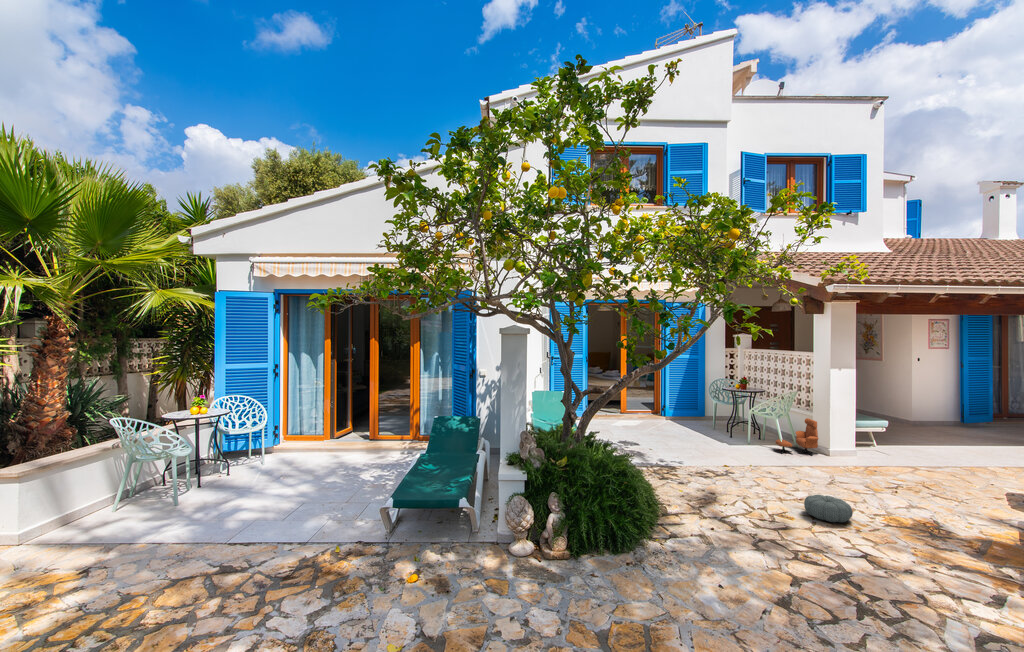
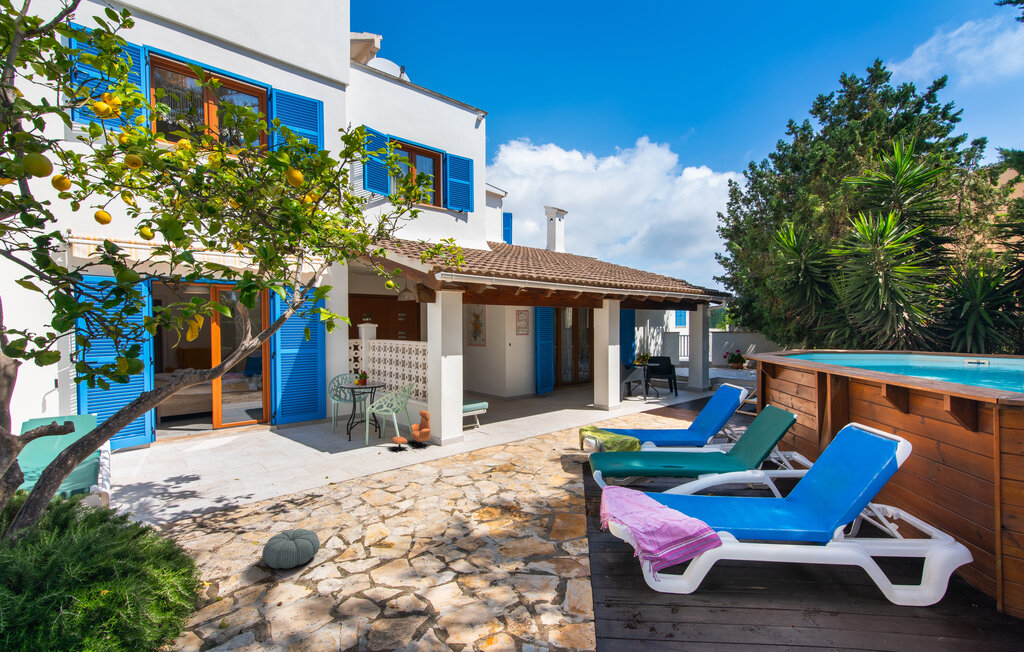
pouf: present [804,495,853,522] -> present [262,529,320,568]

